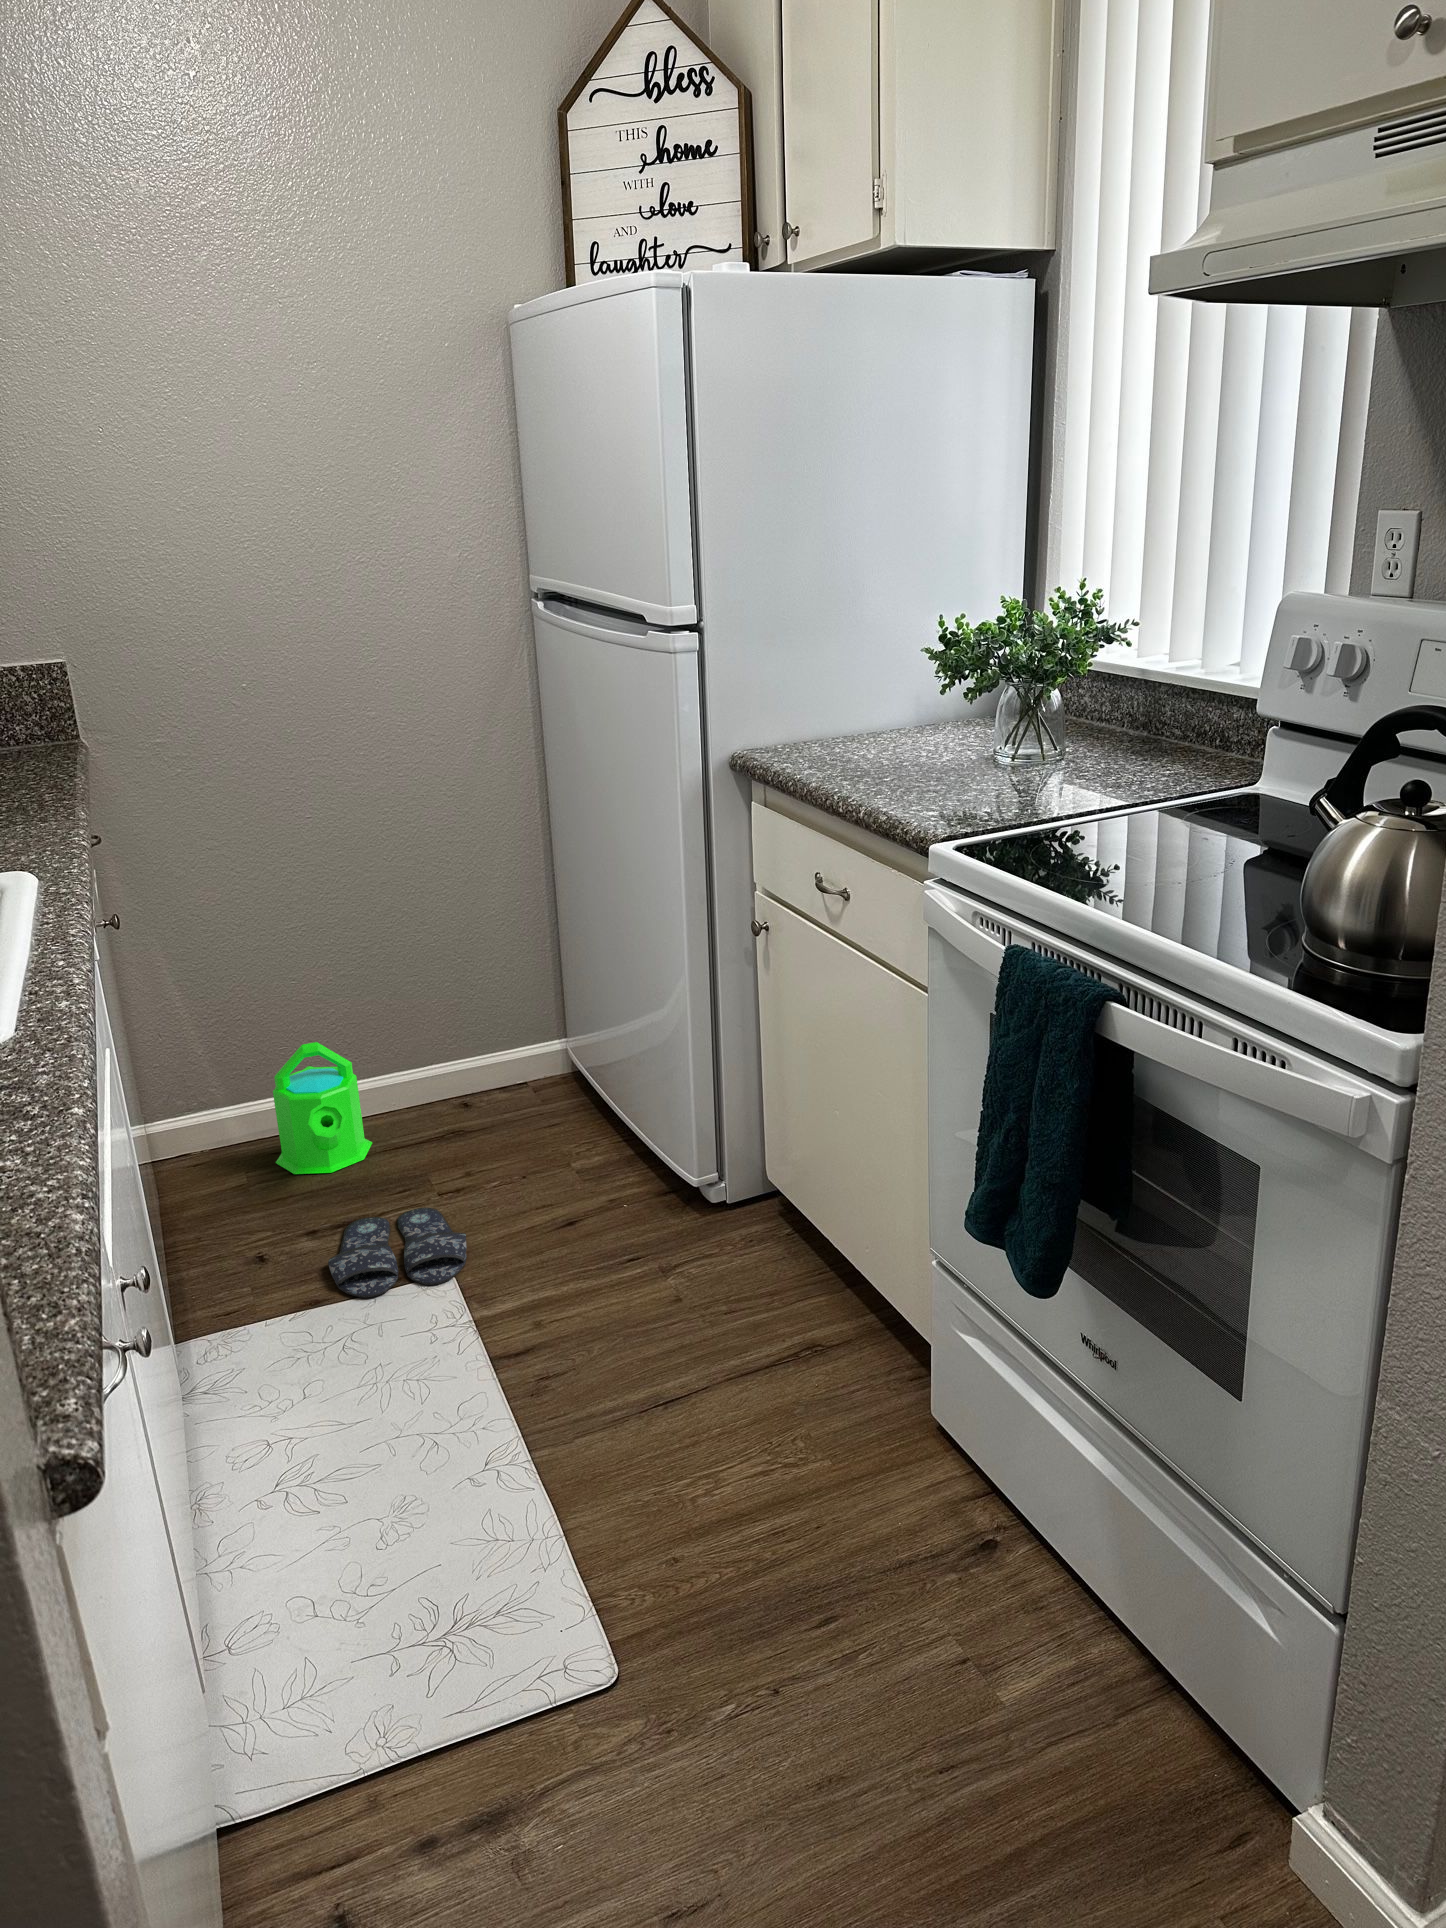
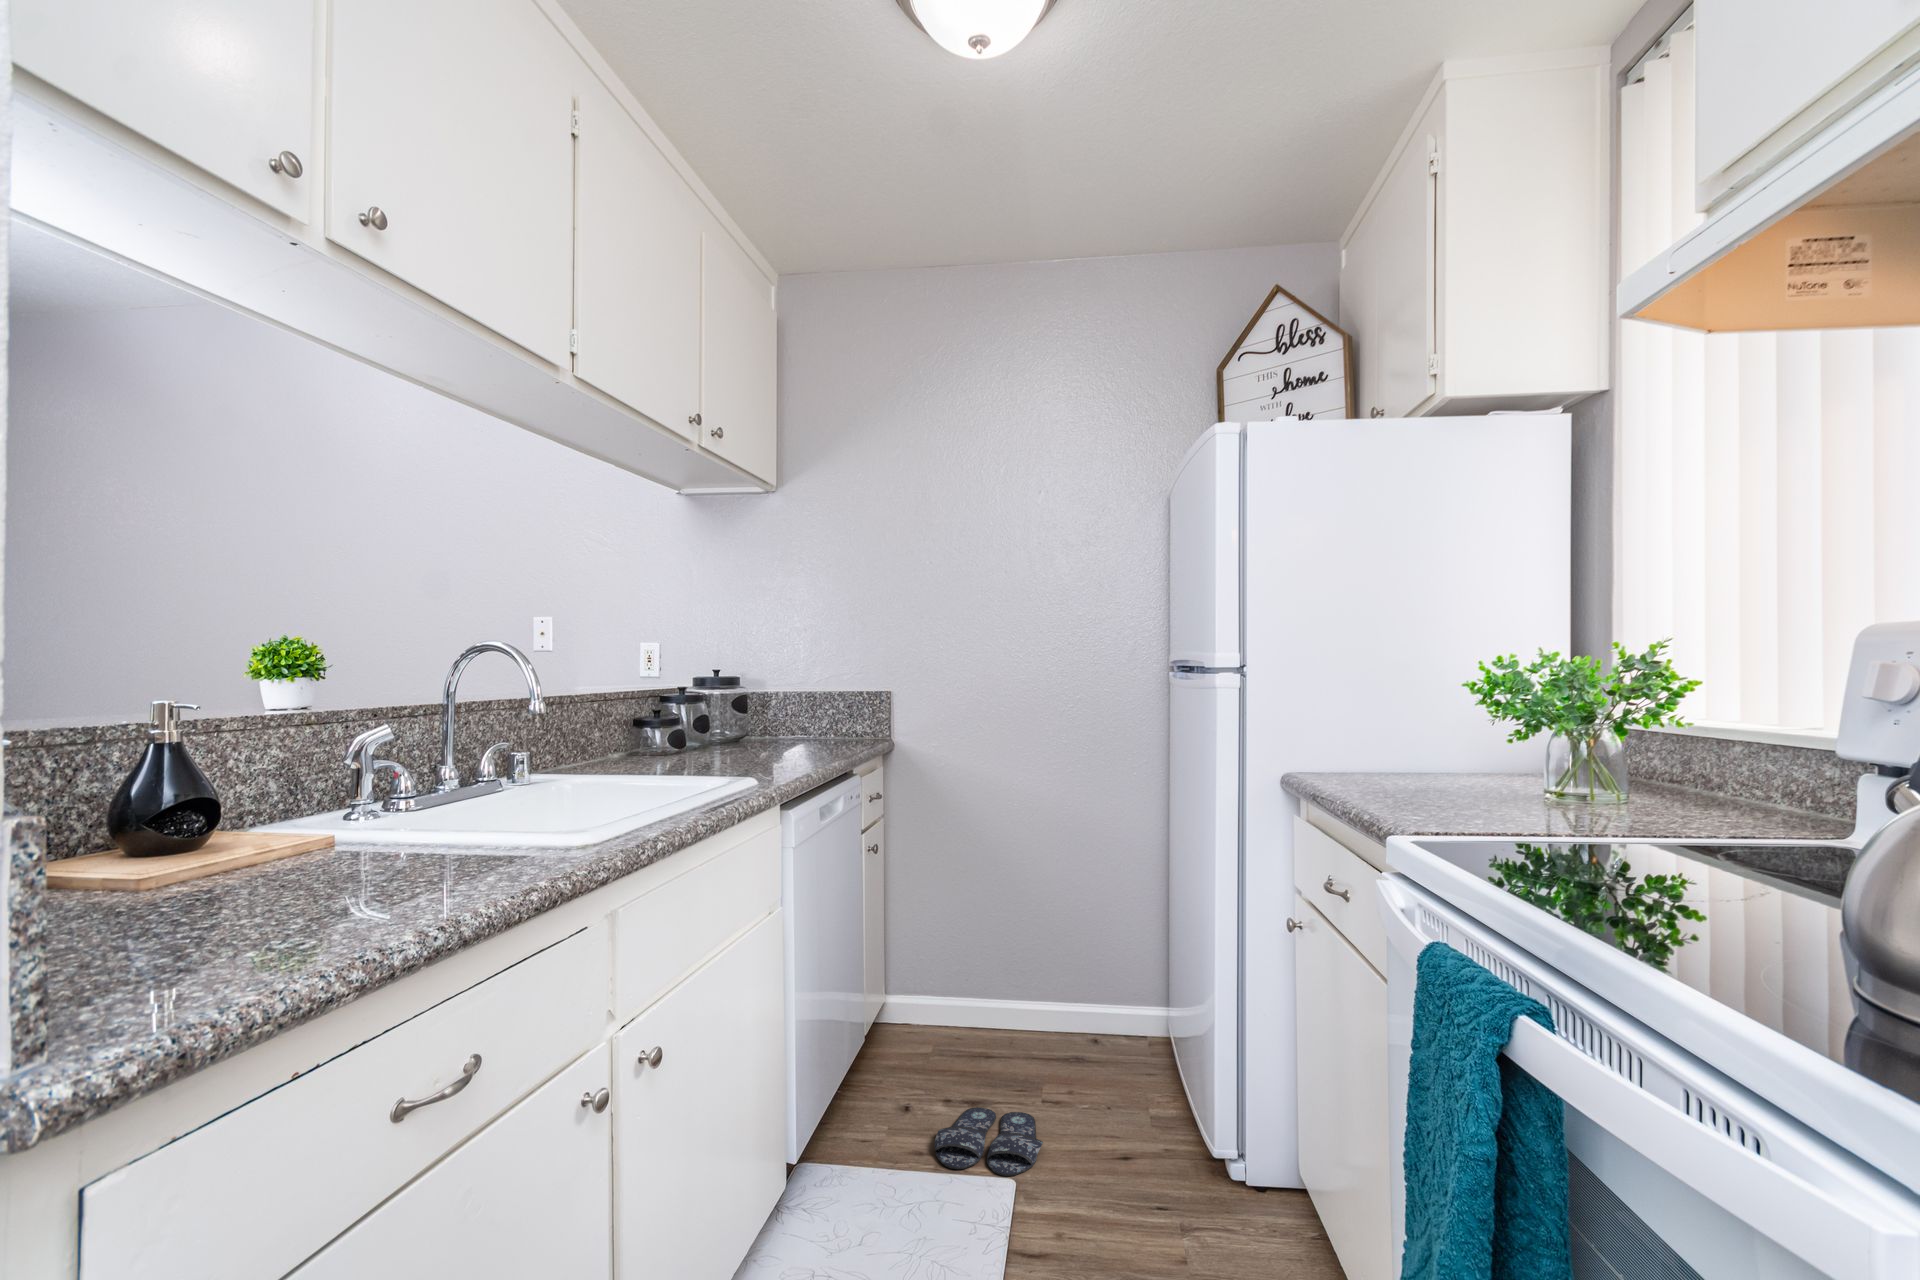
watering can: present [273,1042,372,1174] -> none [948,966,1017,1069]

